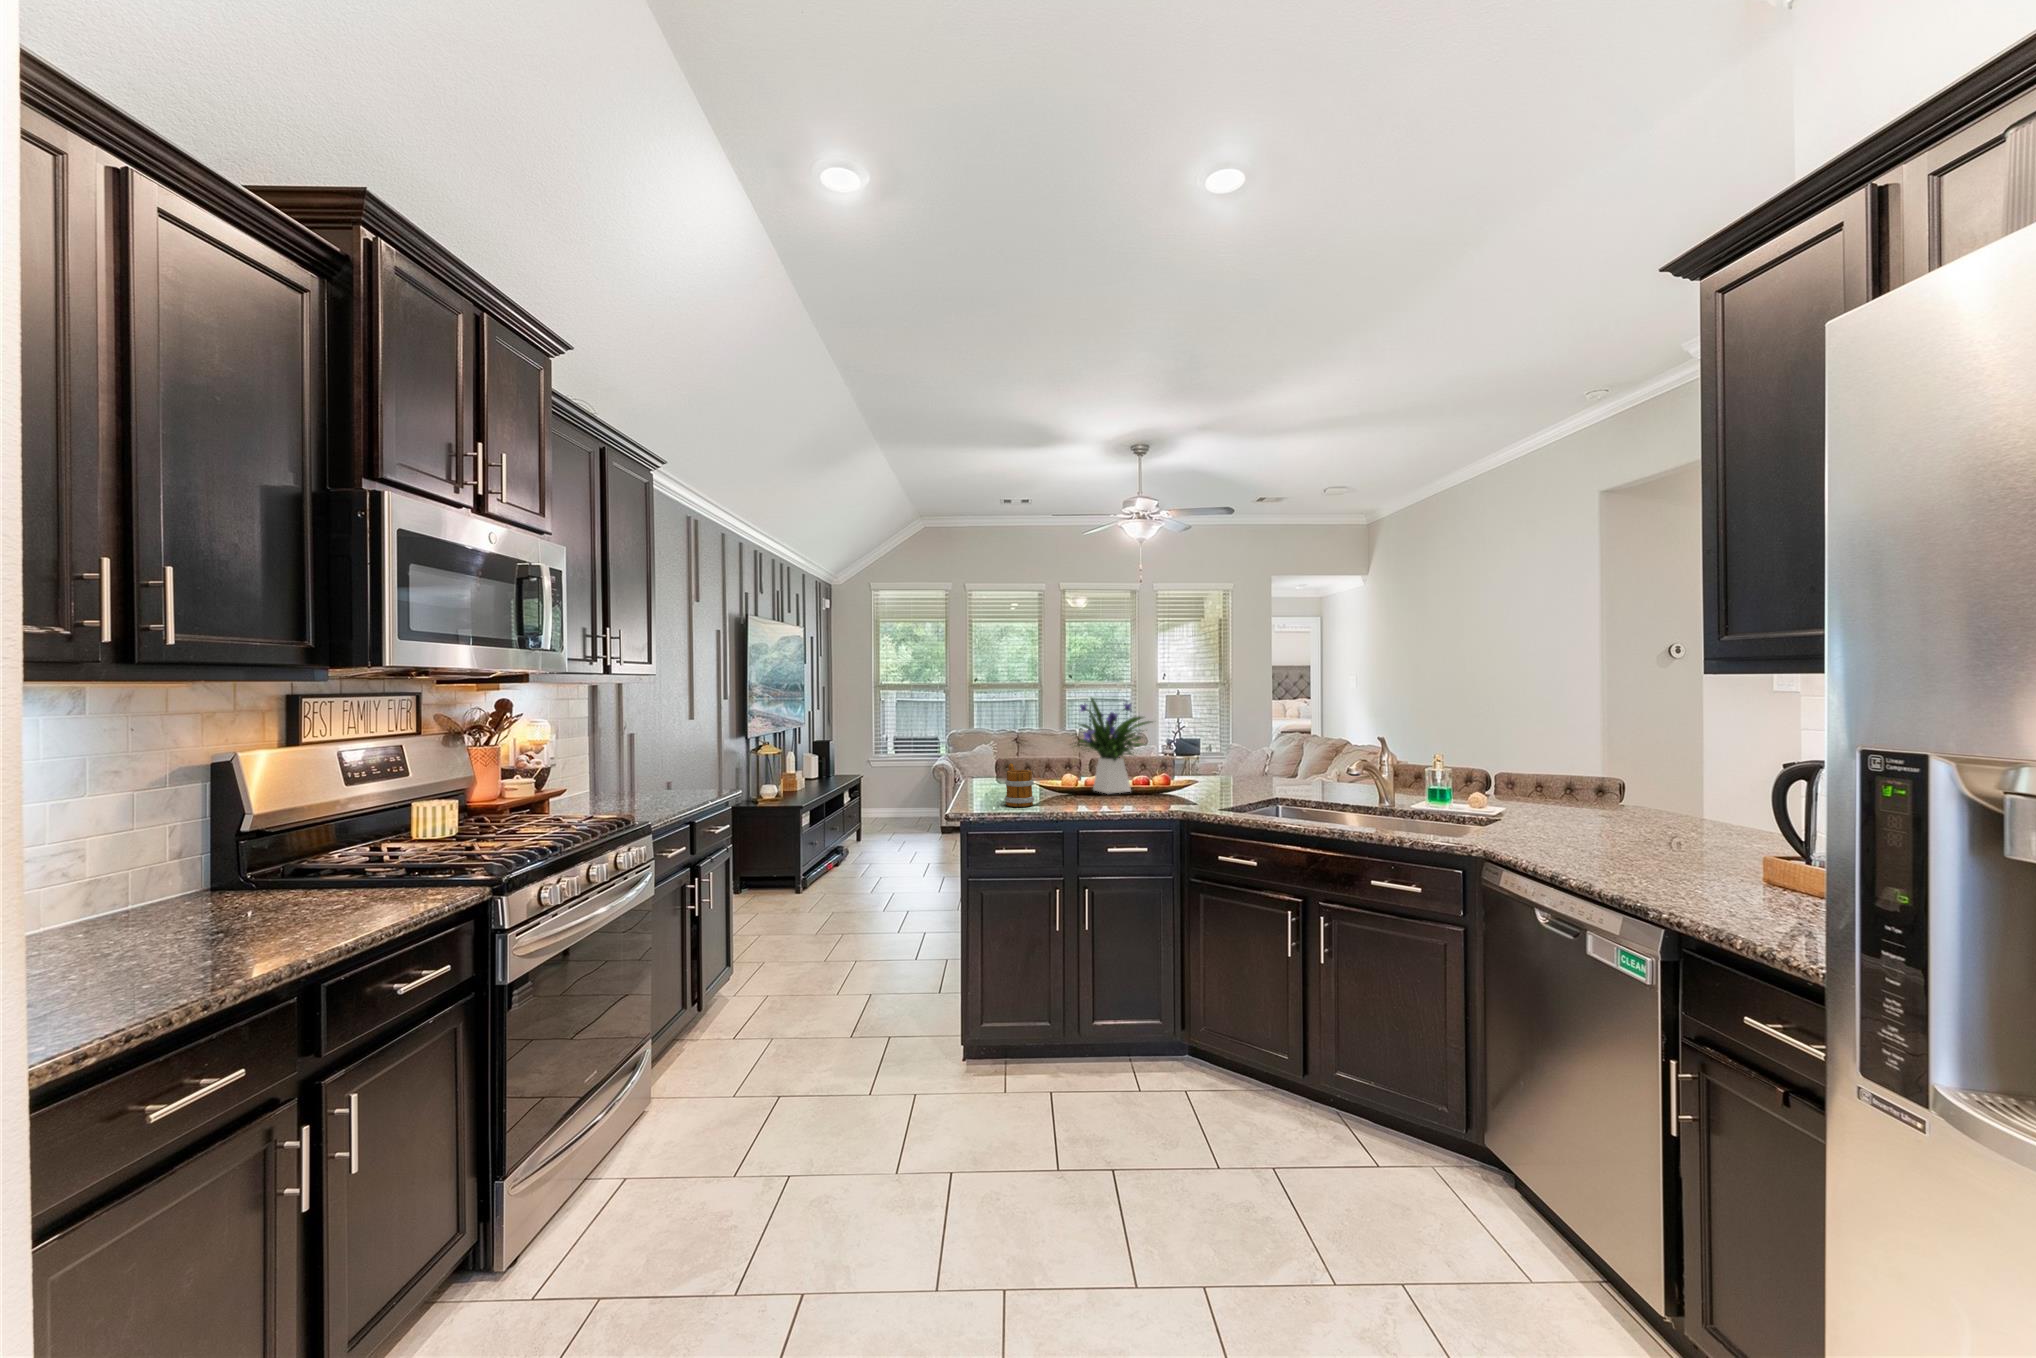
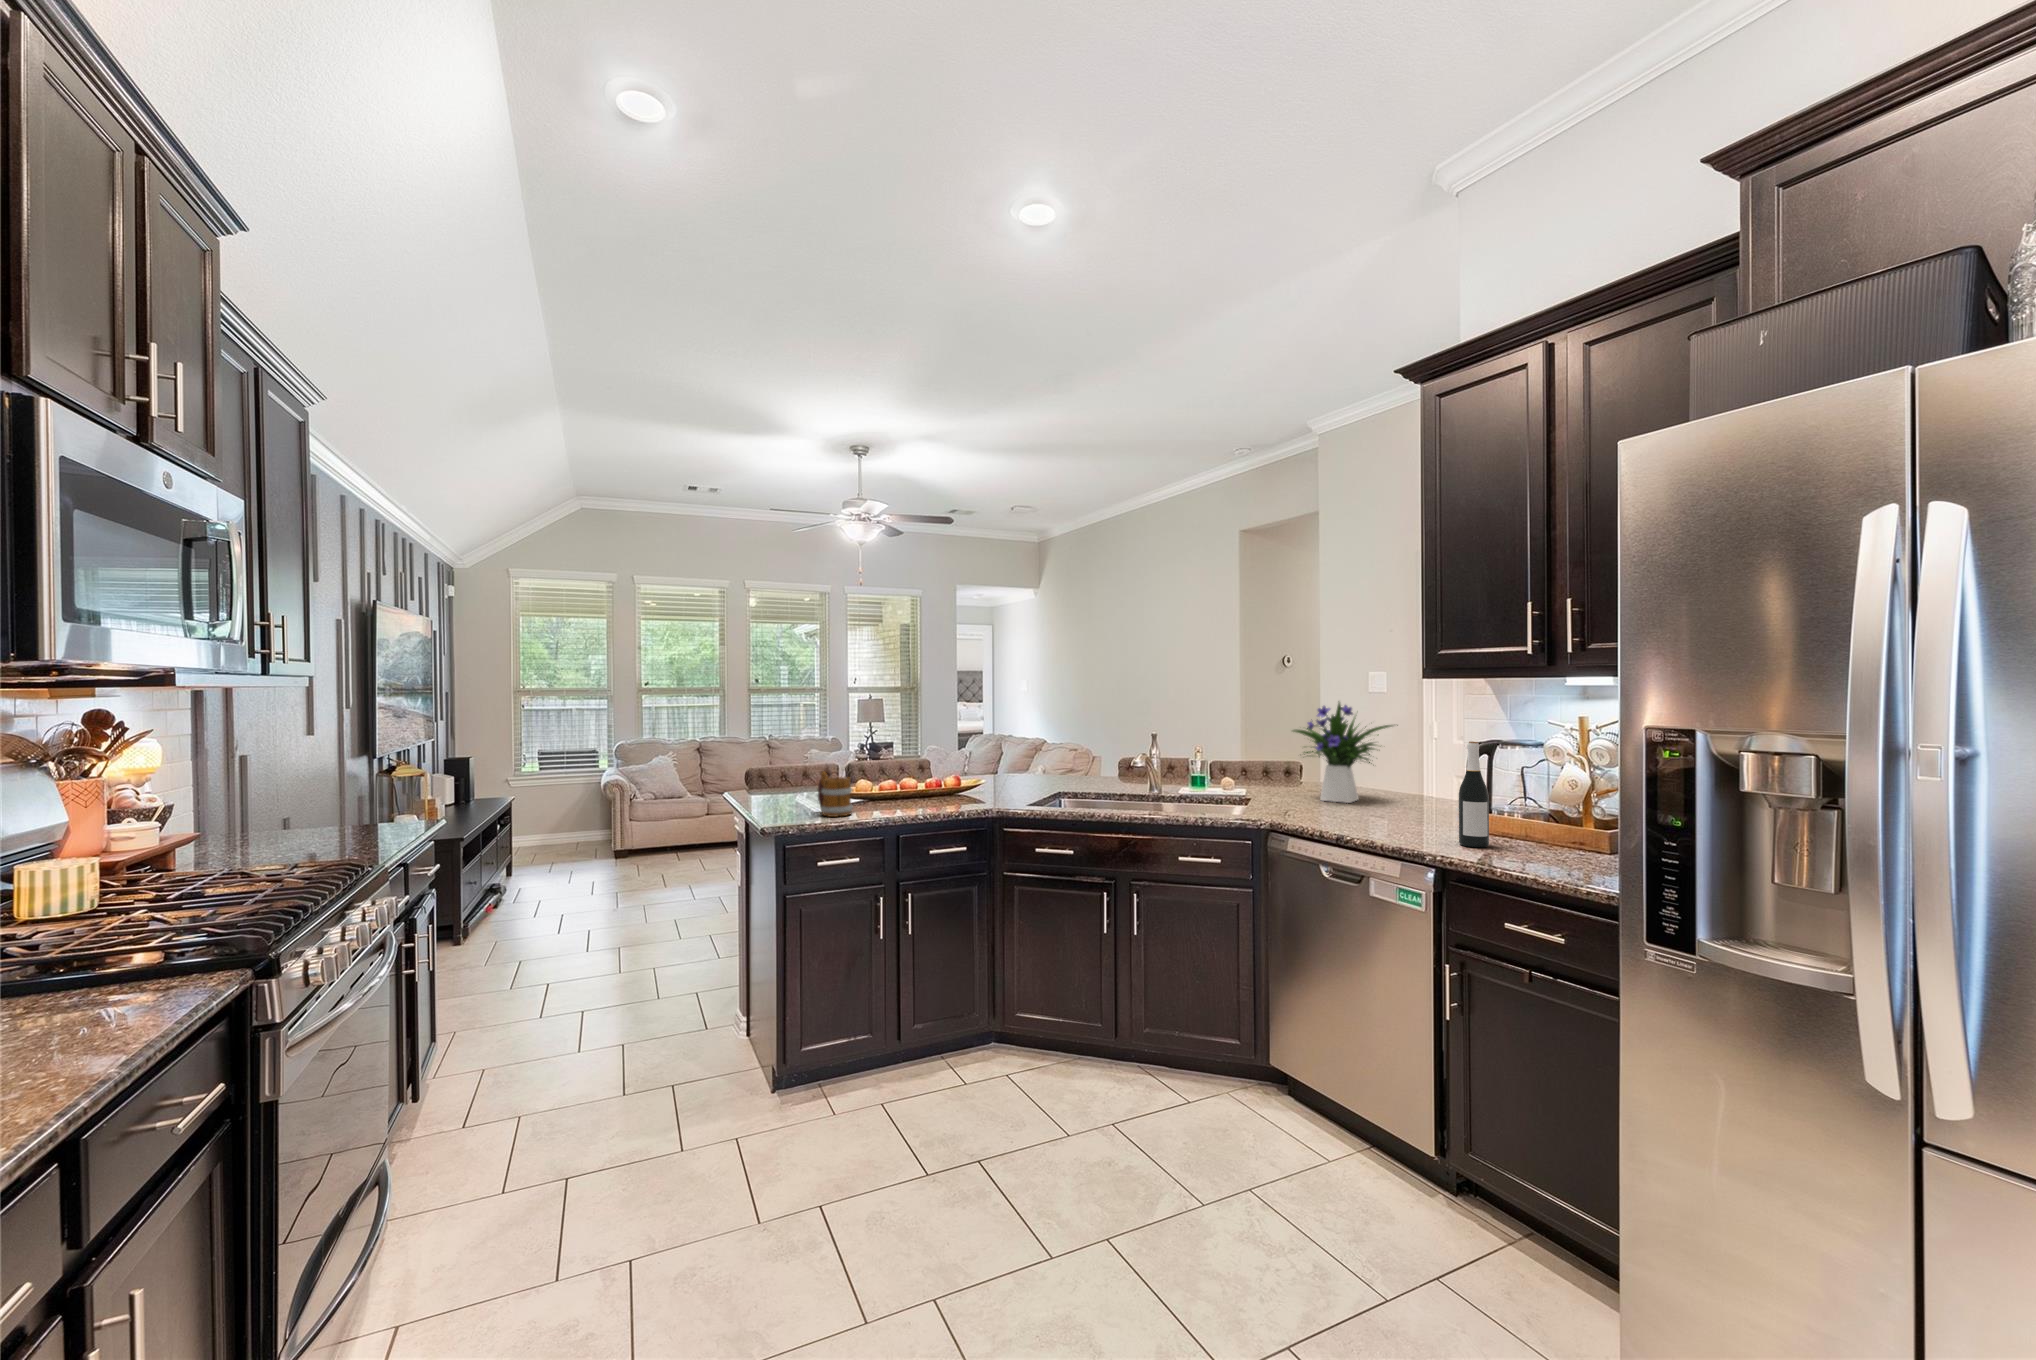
flower arrangement: present [1078,698,1151,793] -> present [1293,702,1398,803]
wine bottle: none [1724,762,1774,911] -> present [1459,741,1489,848]

